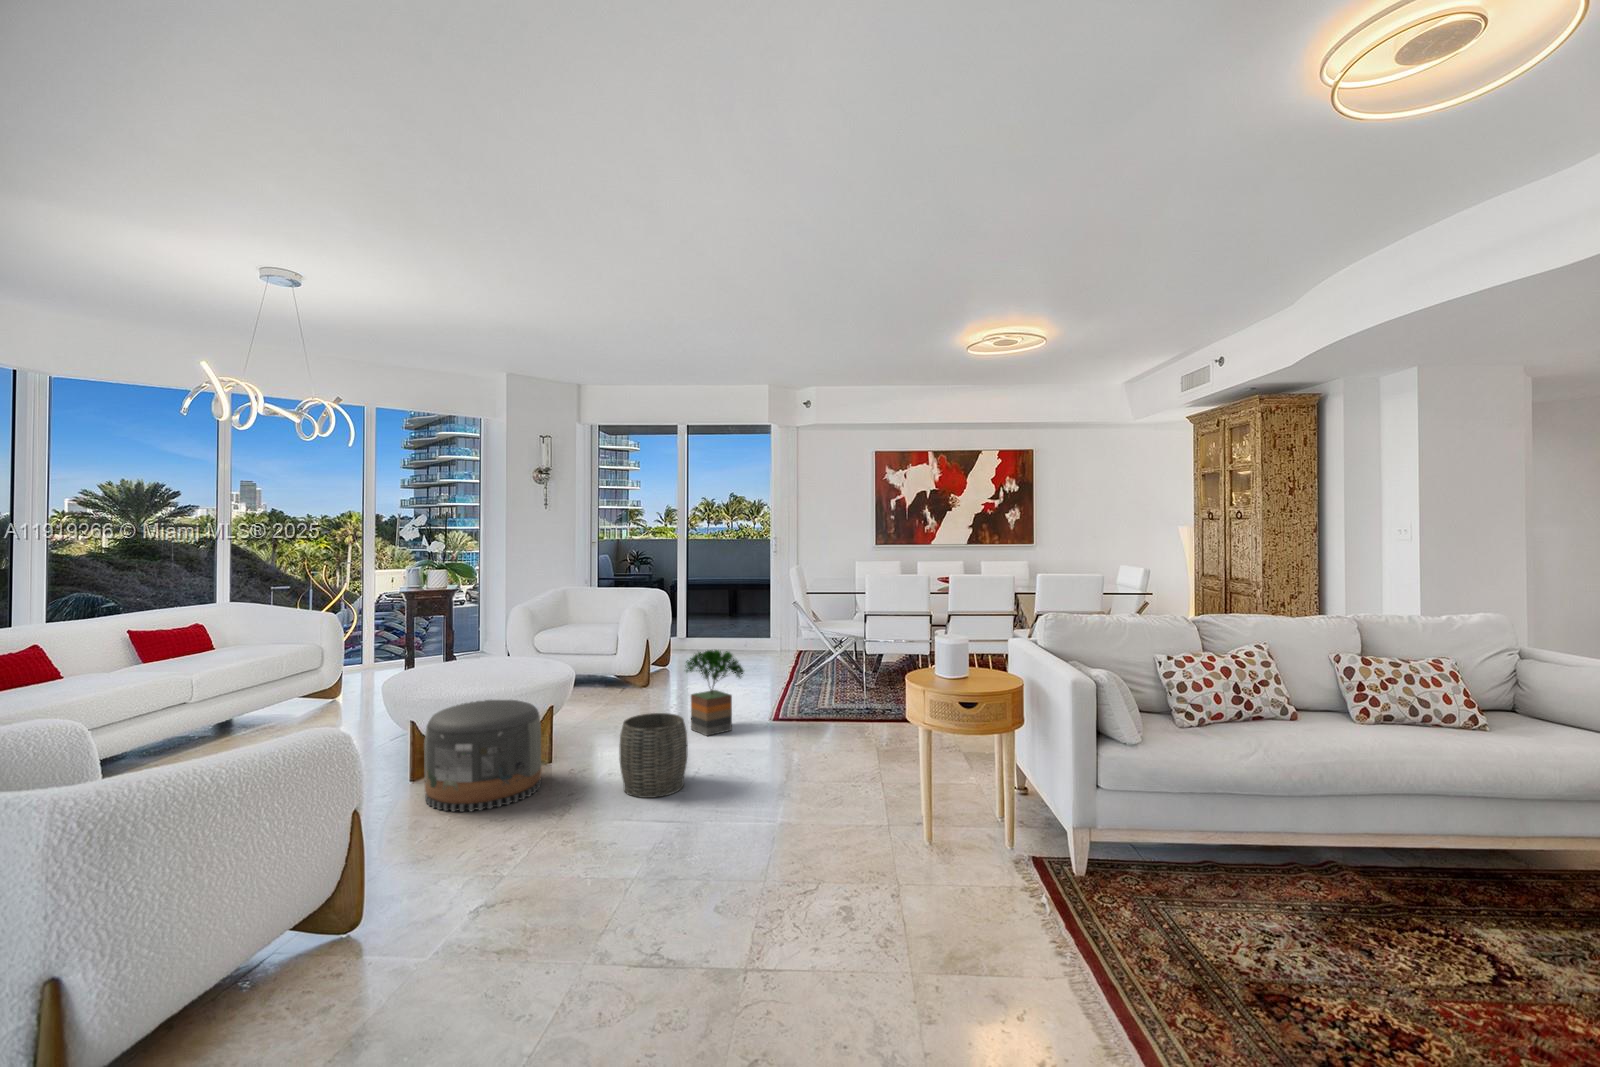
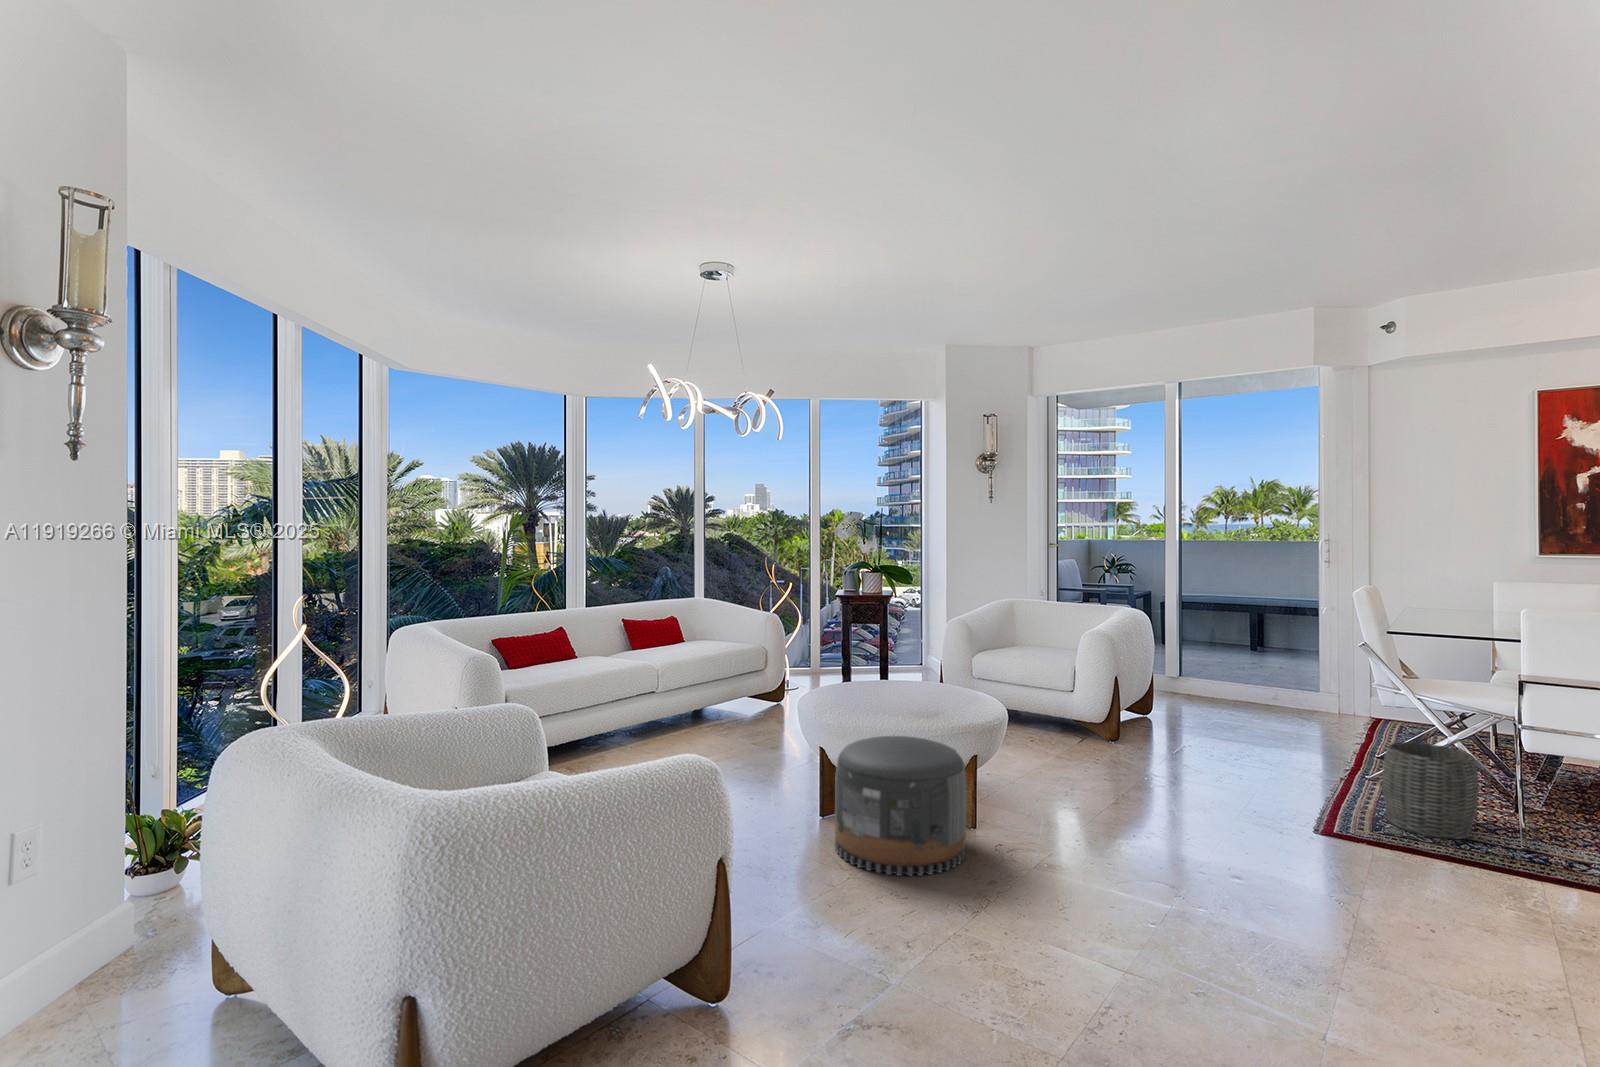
potted tree: present [686,650,744,736] -> none [1172,706,1275,836]
woven basket: present [620,713,688,798] -> present [1382,742,1479,839]

